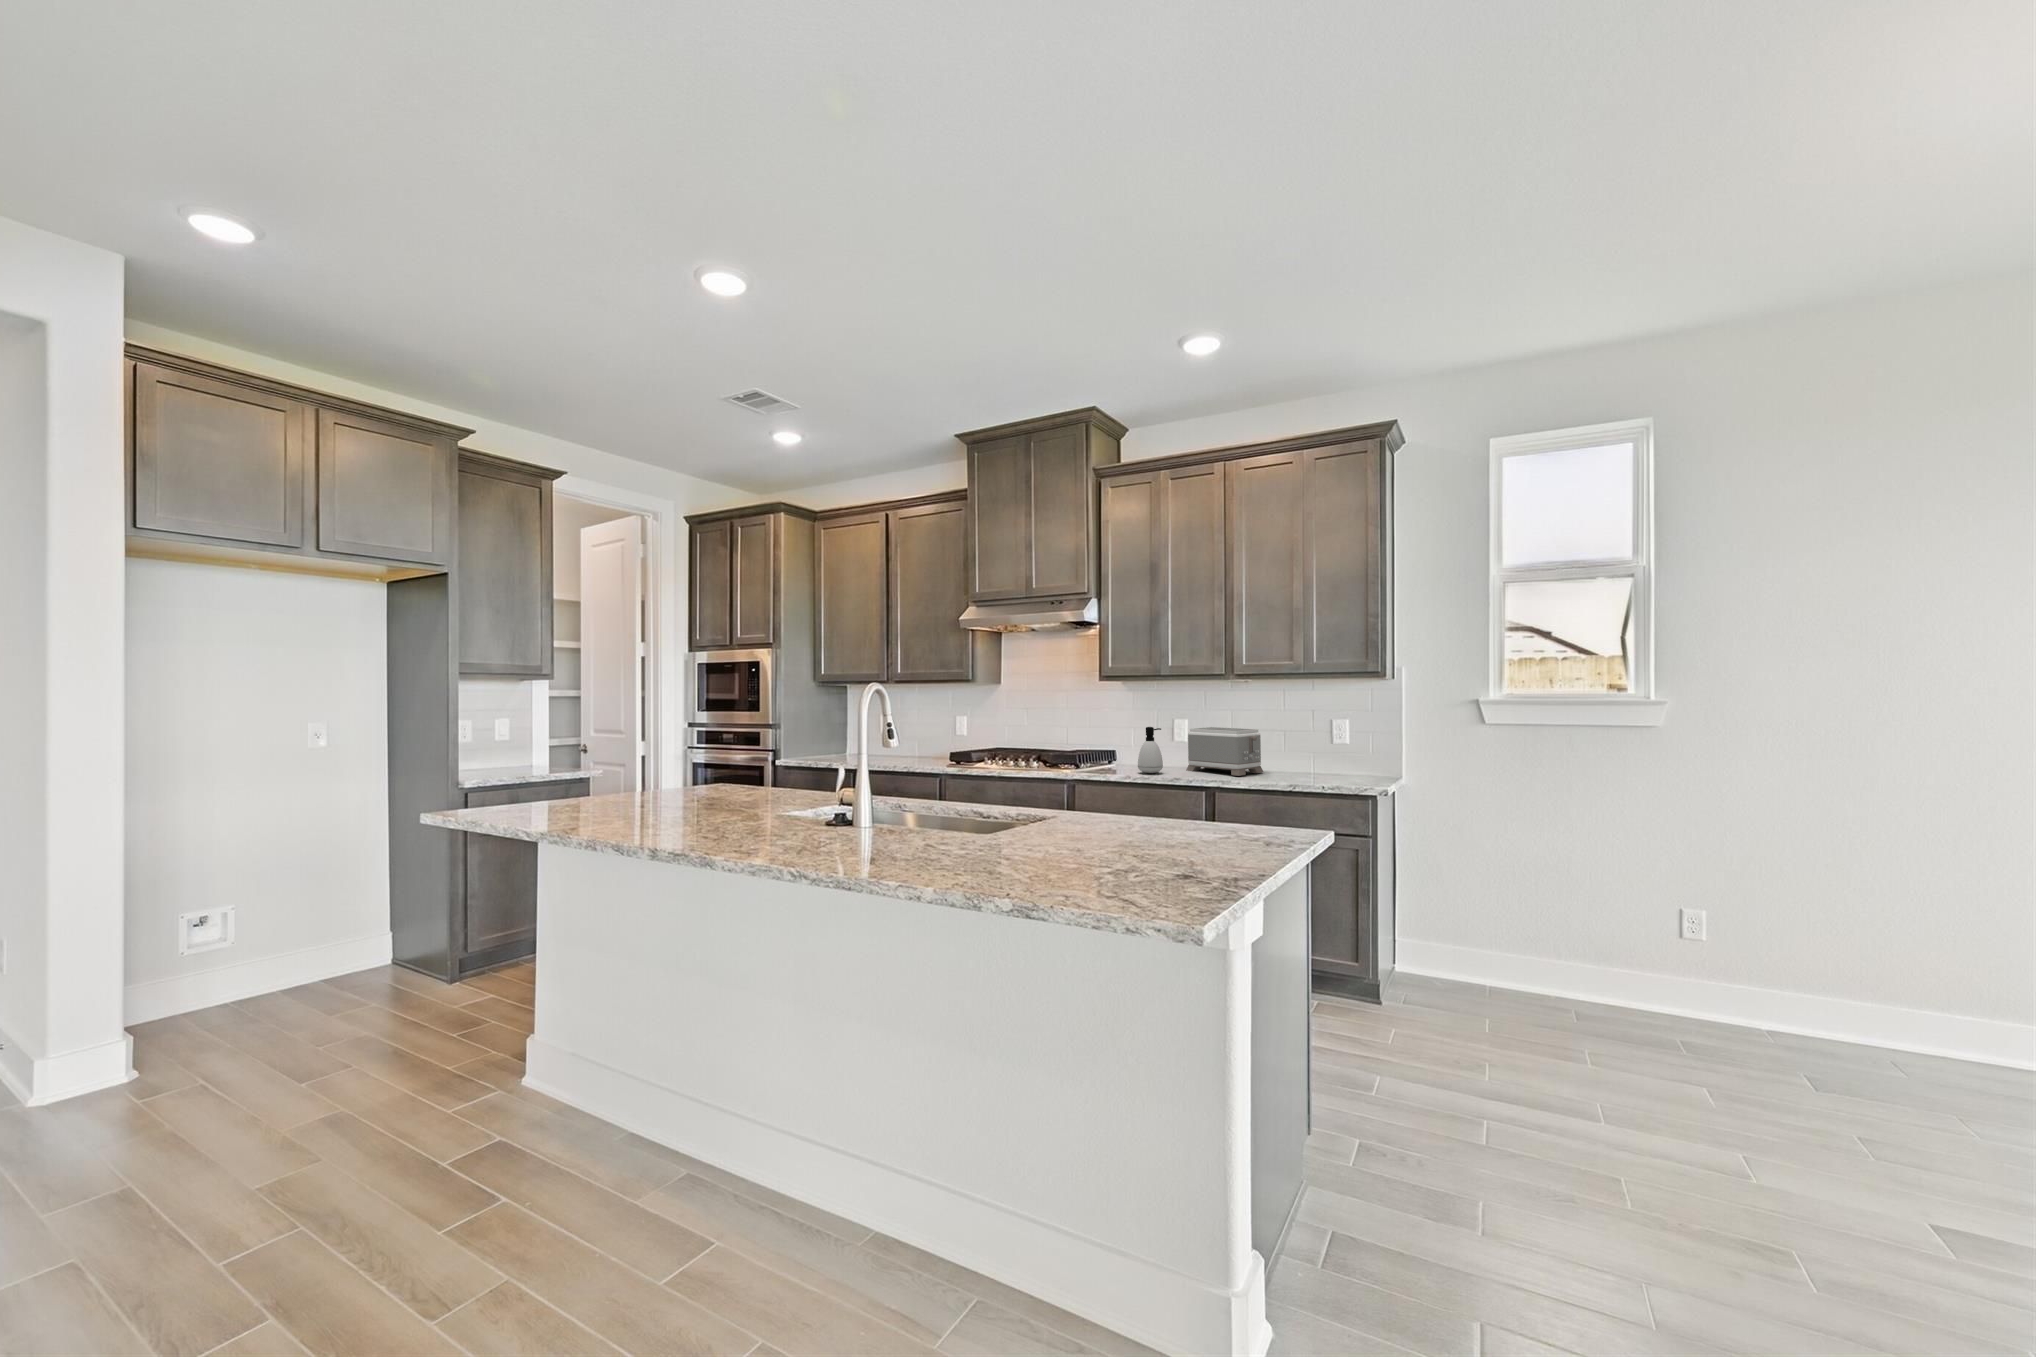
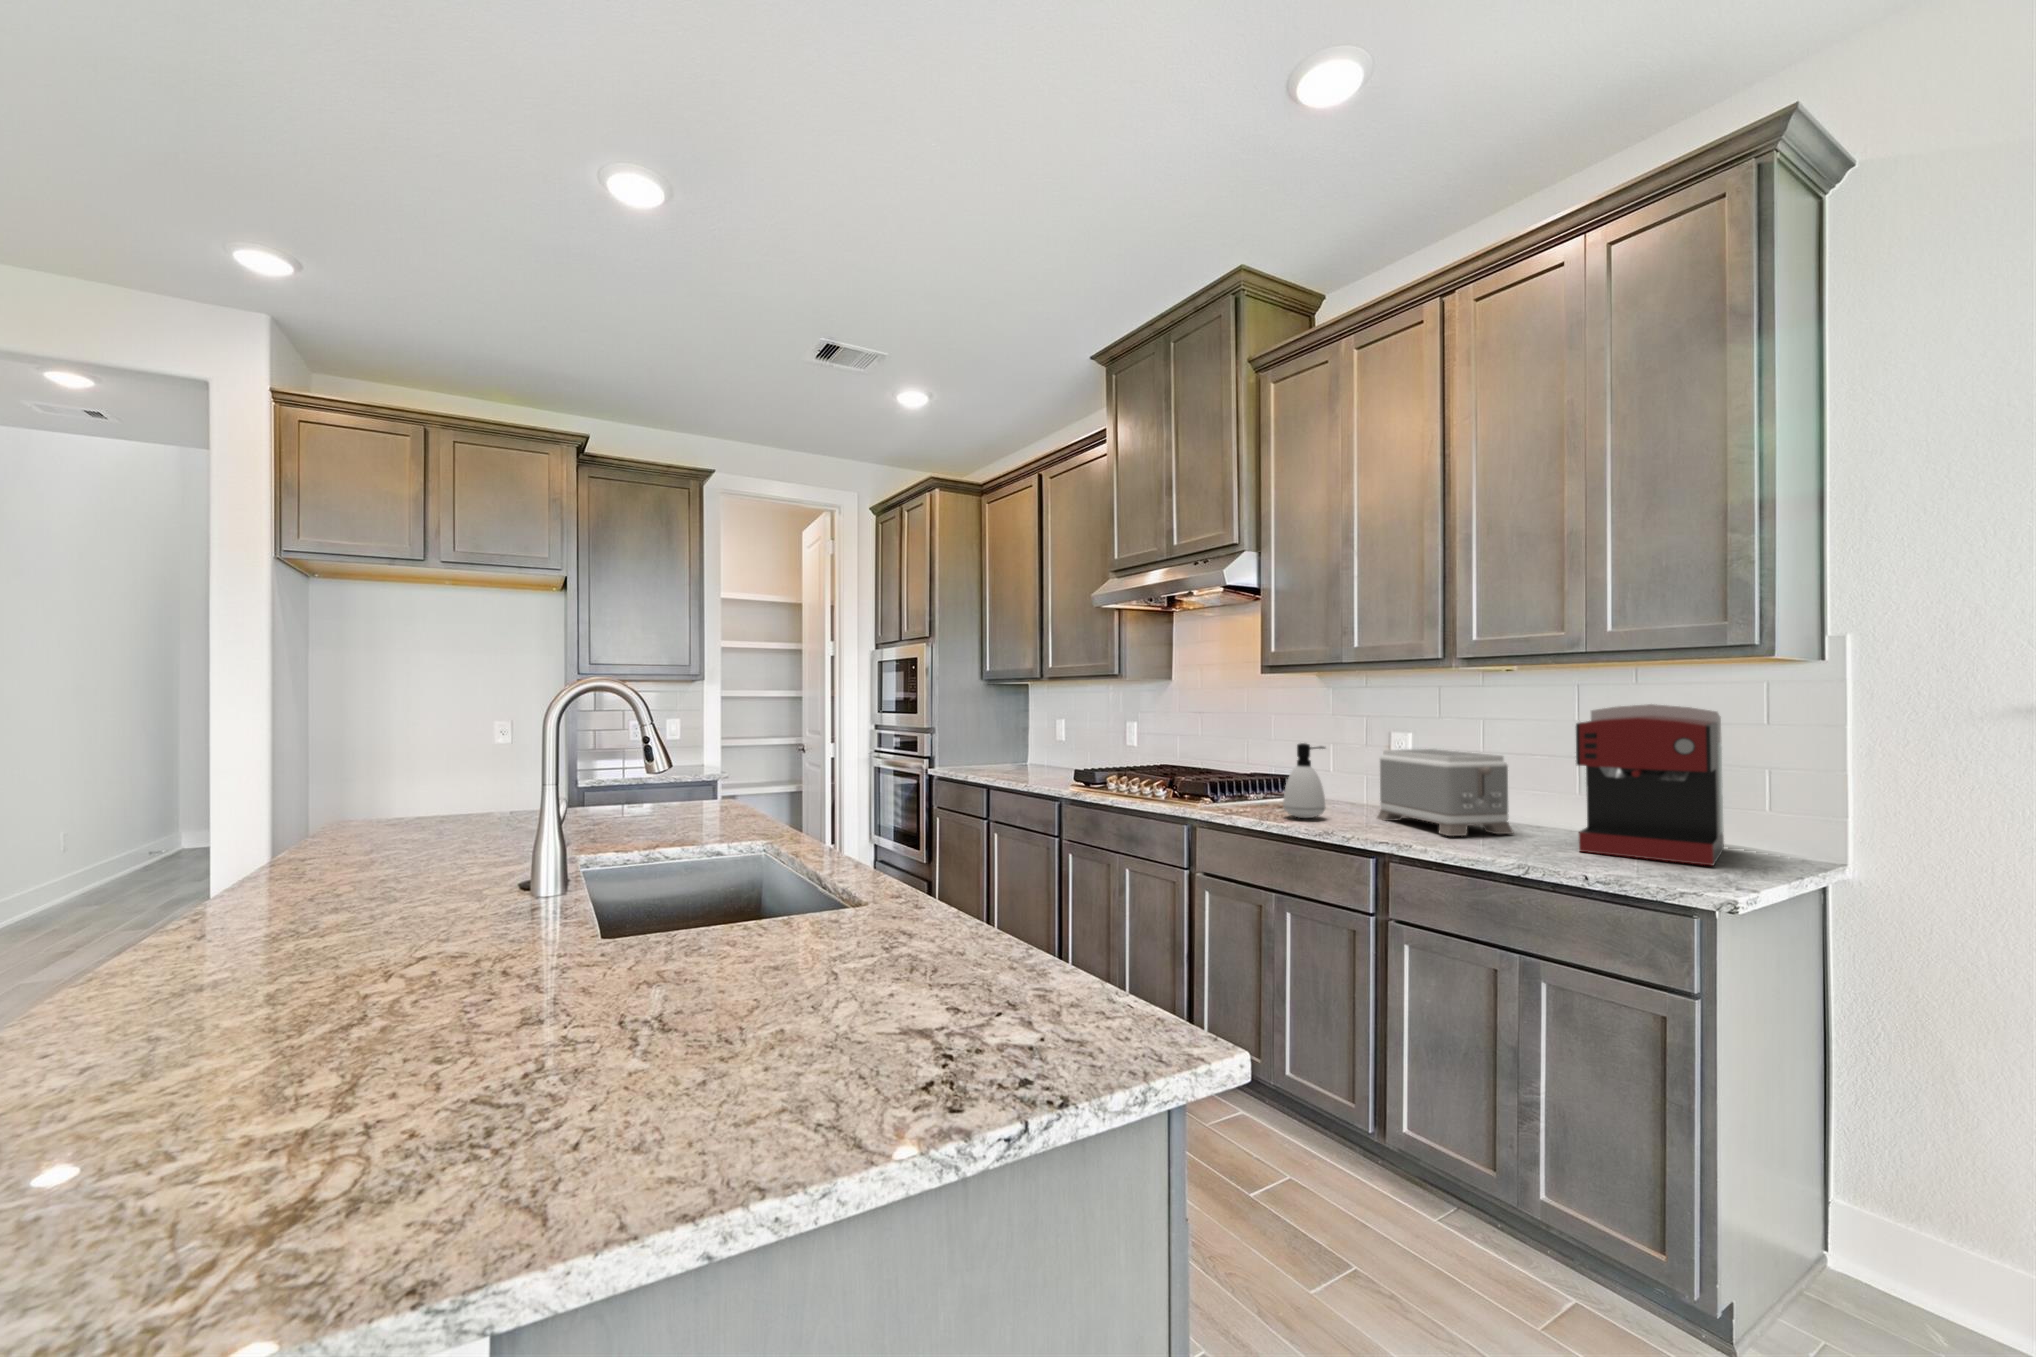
coffee maker: none [1298,699,1360,779] -> present [1576,704,1724,866]

